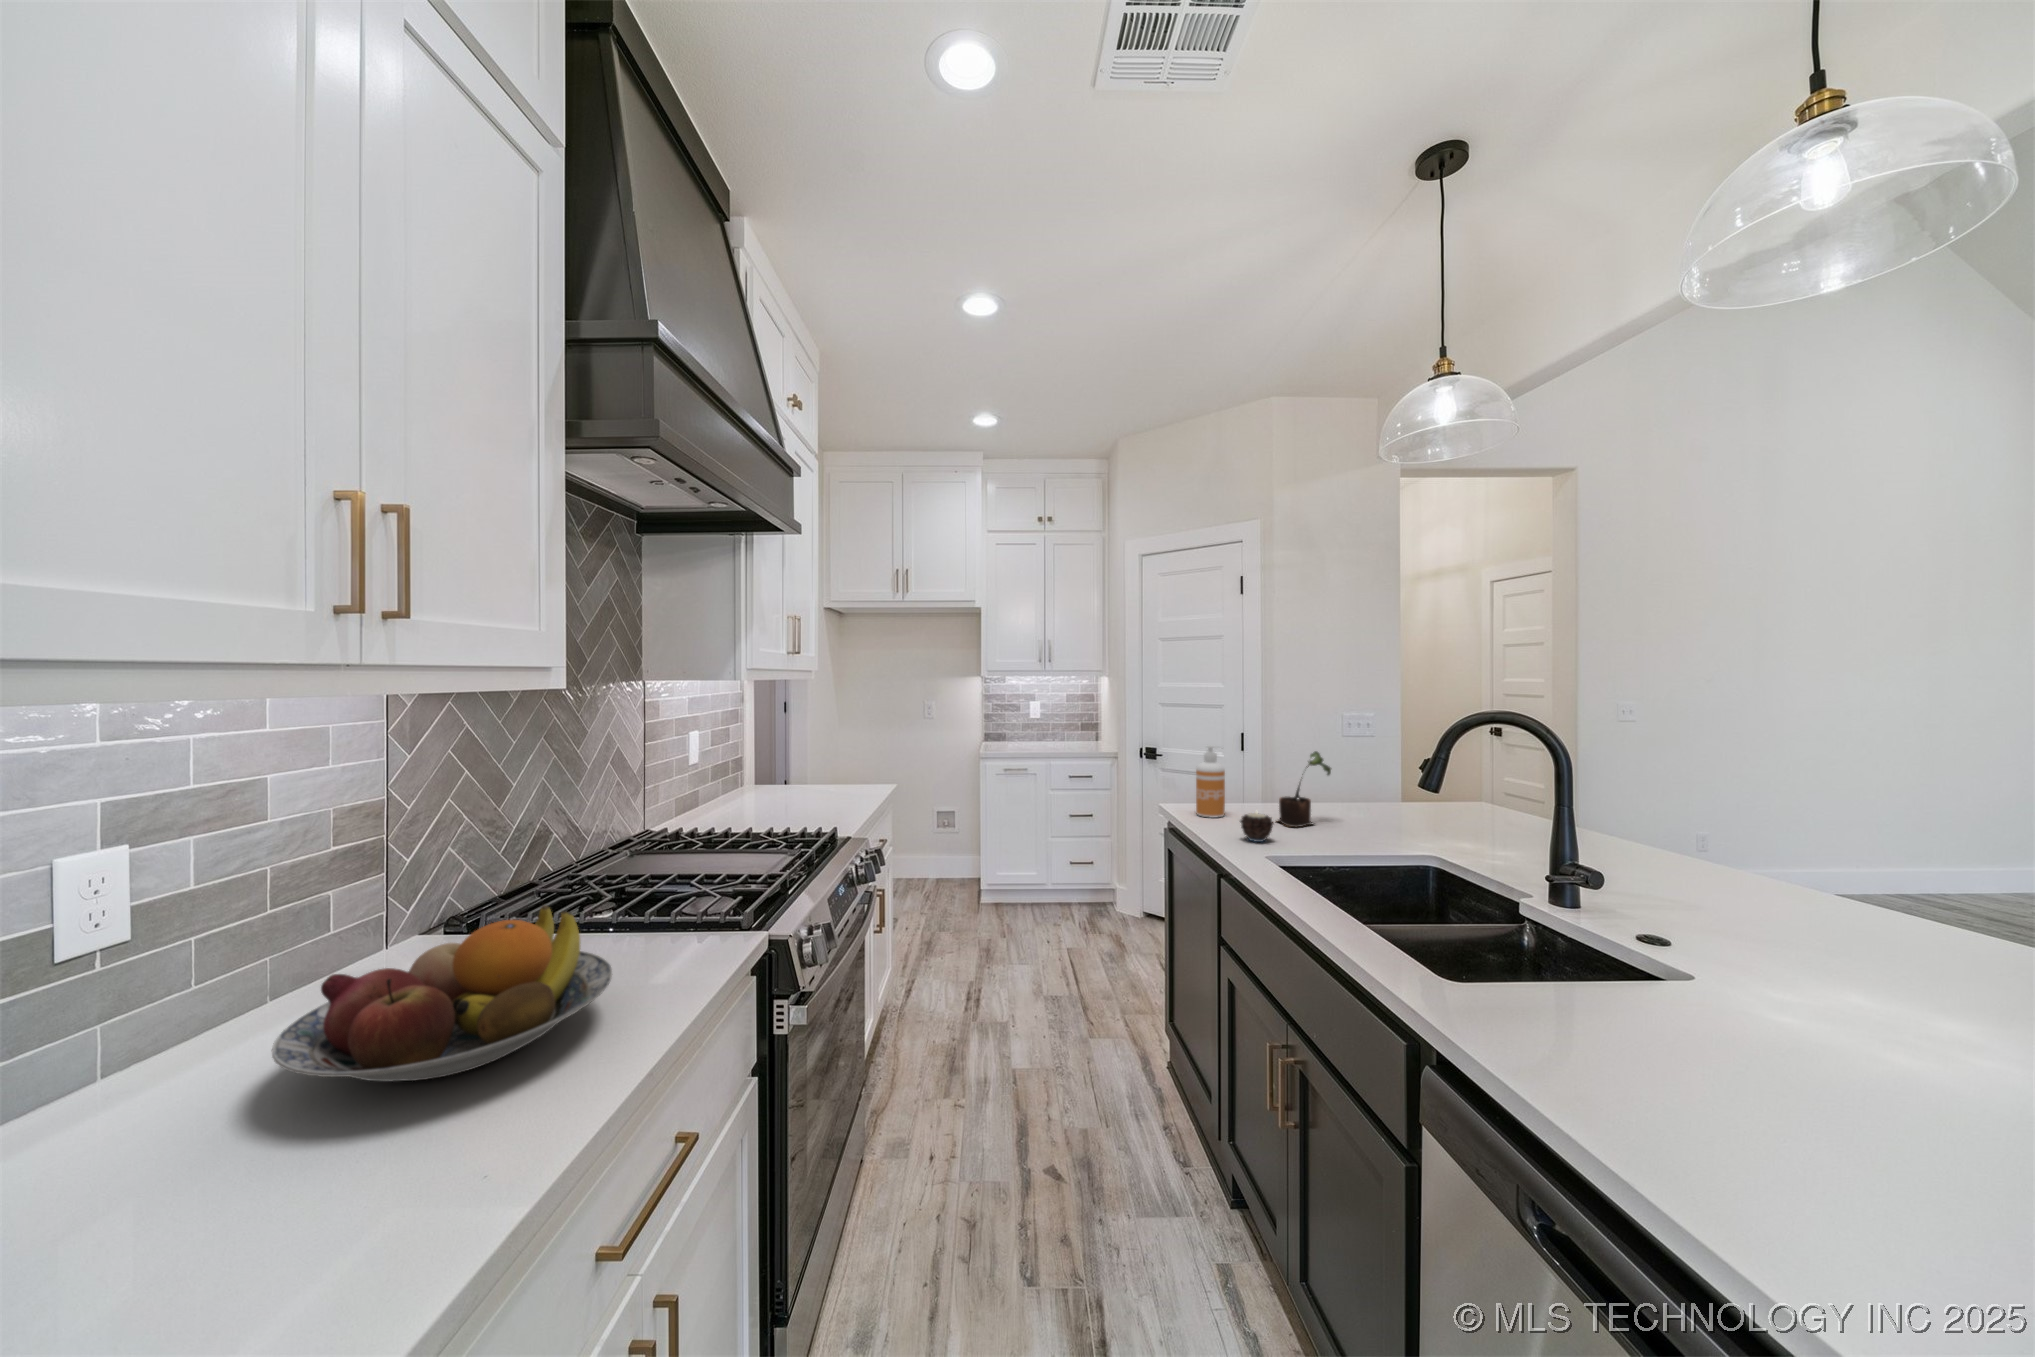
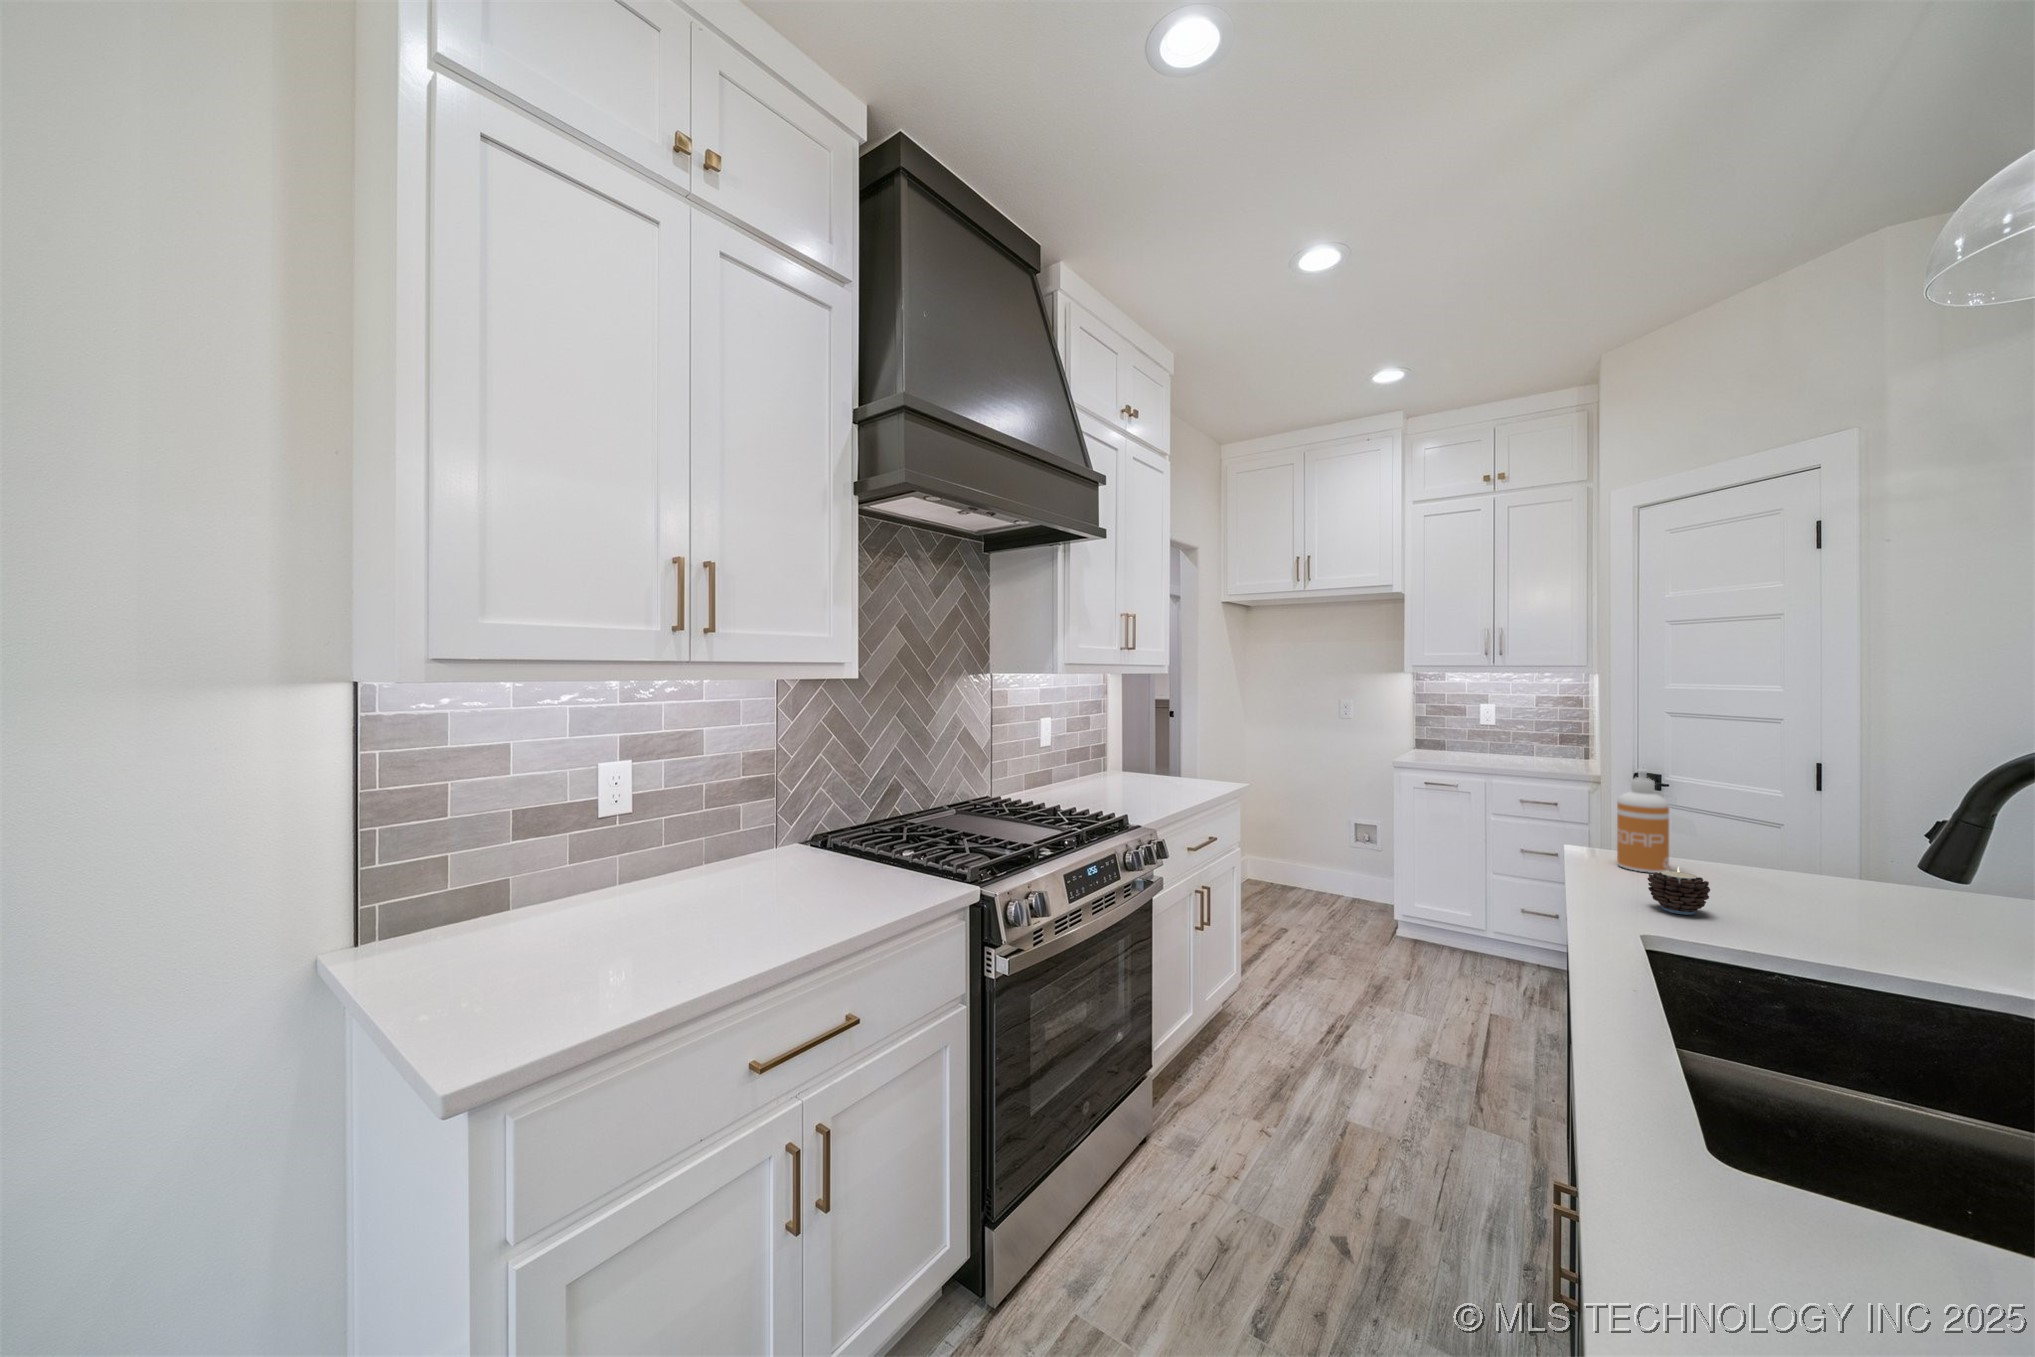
potted plant: present [1277,751,1332,827] -> none [1757,791,1890,909]
fruit bowl: present [272,905,612,1082] -> none [649,830,835,924]

